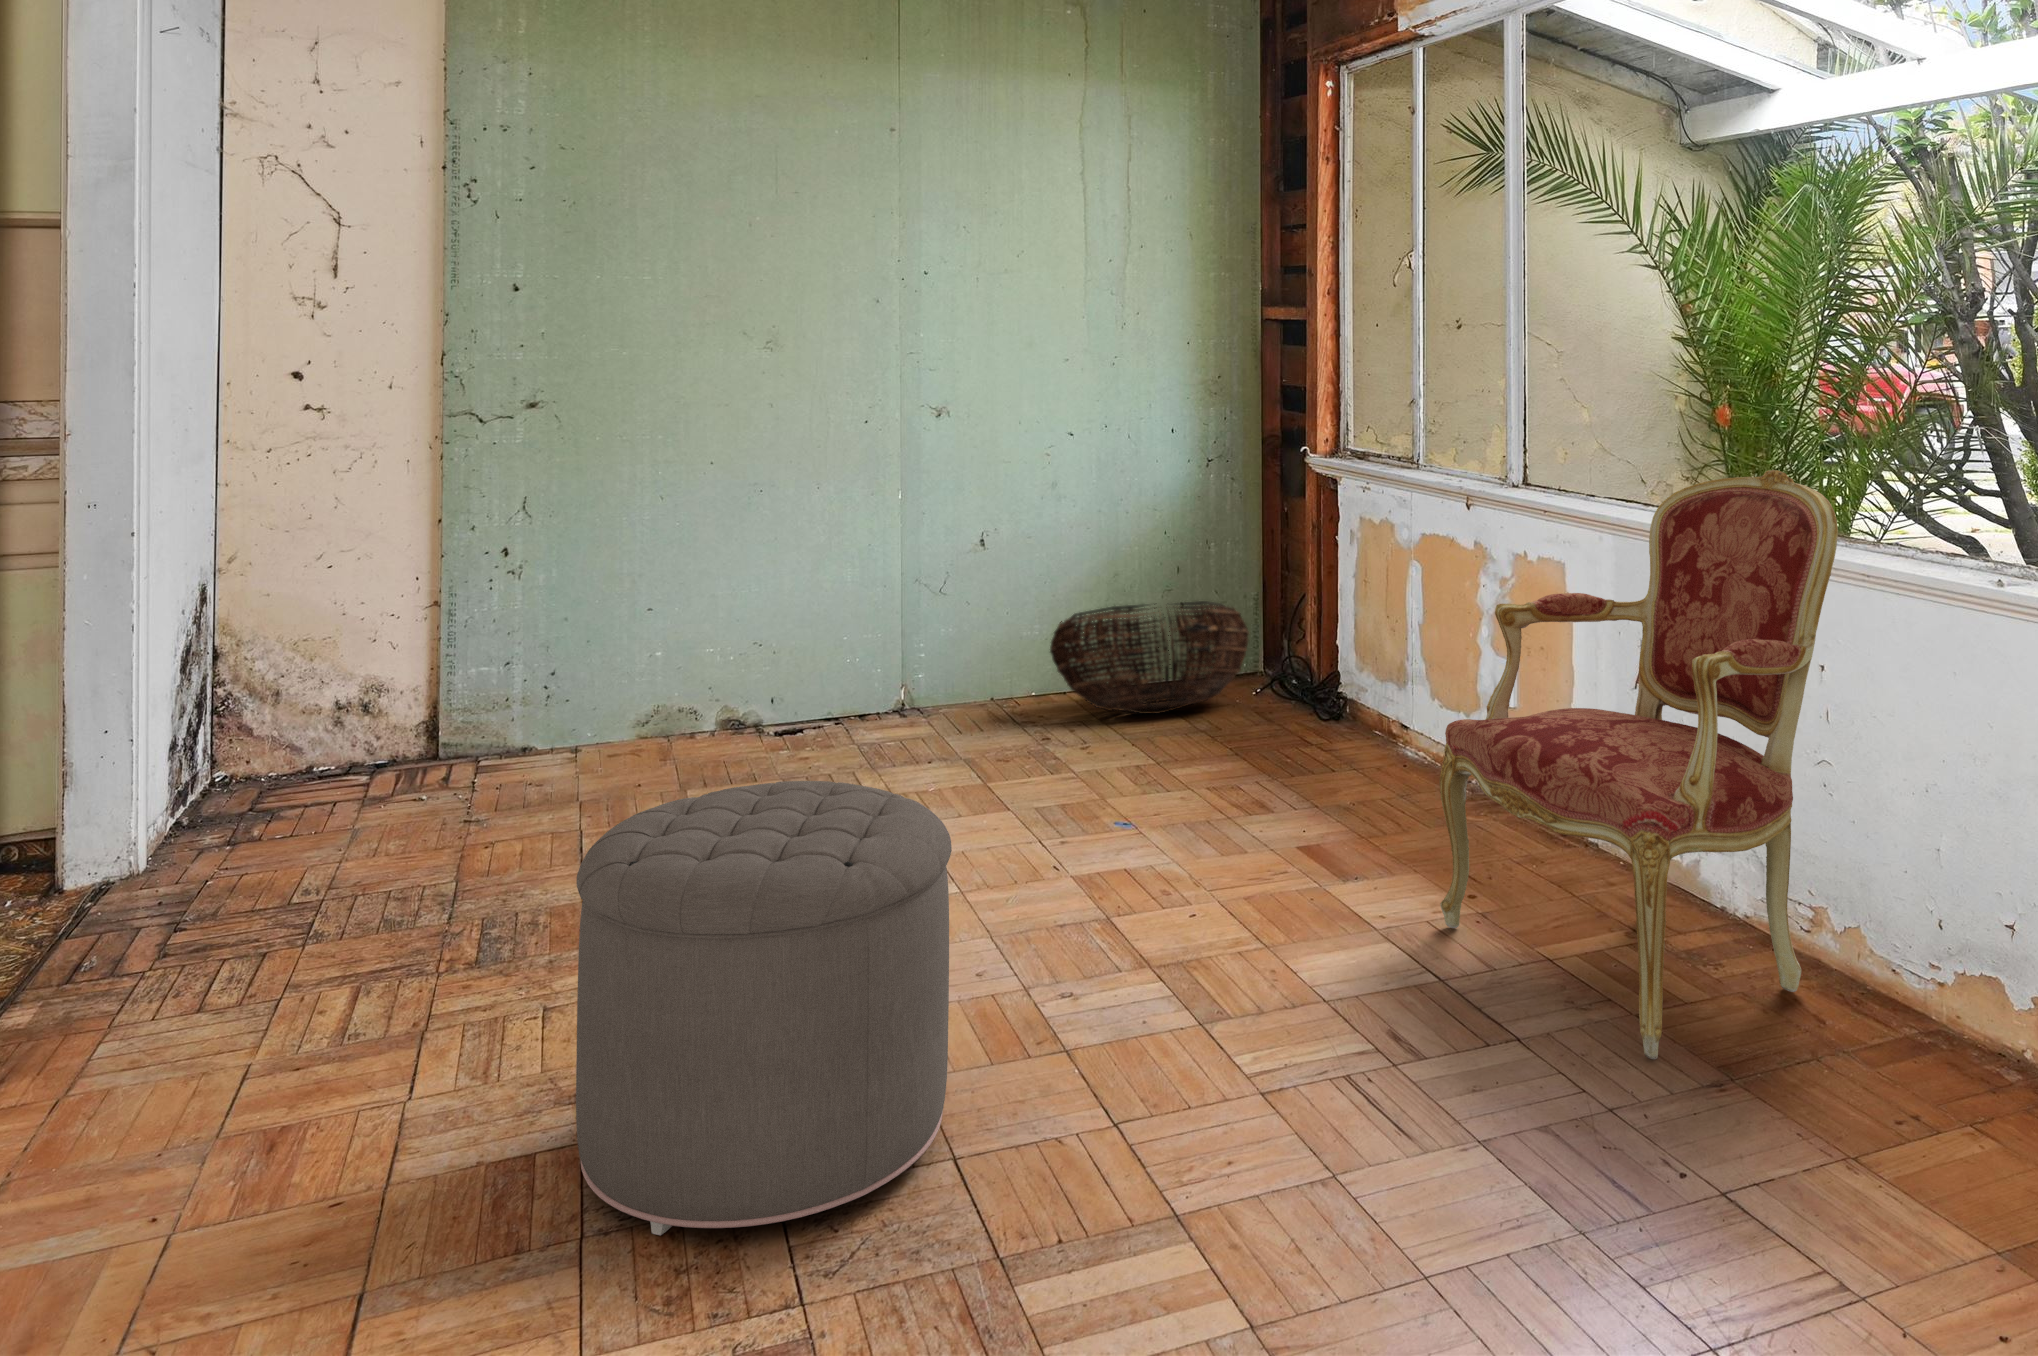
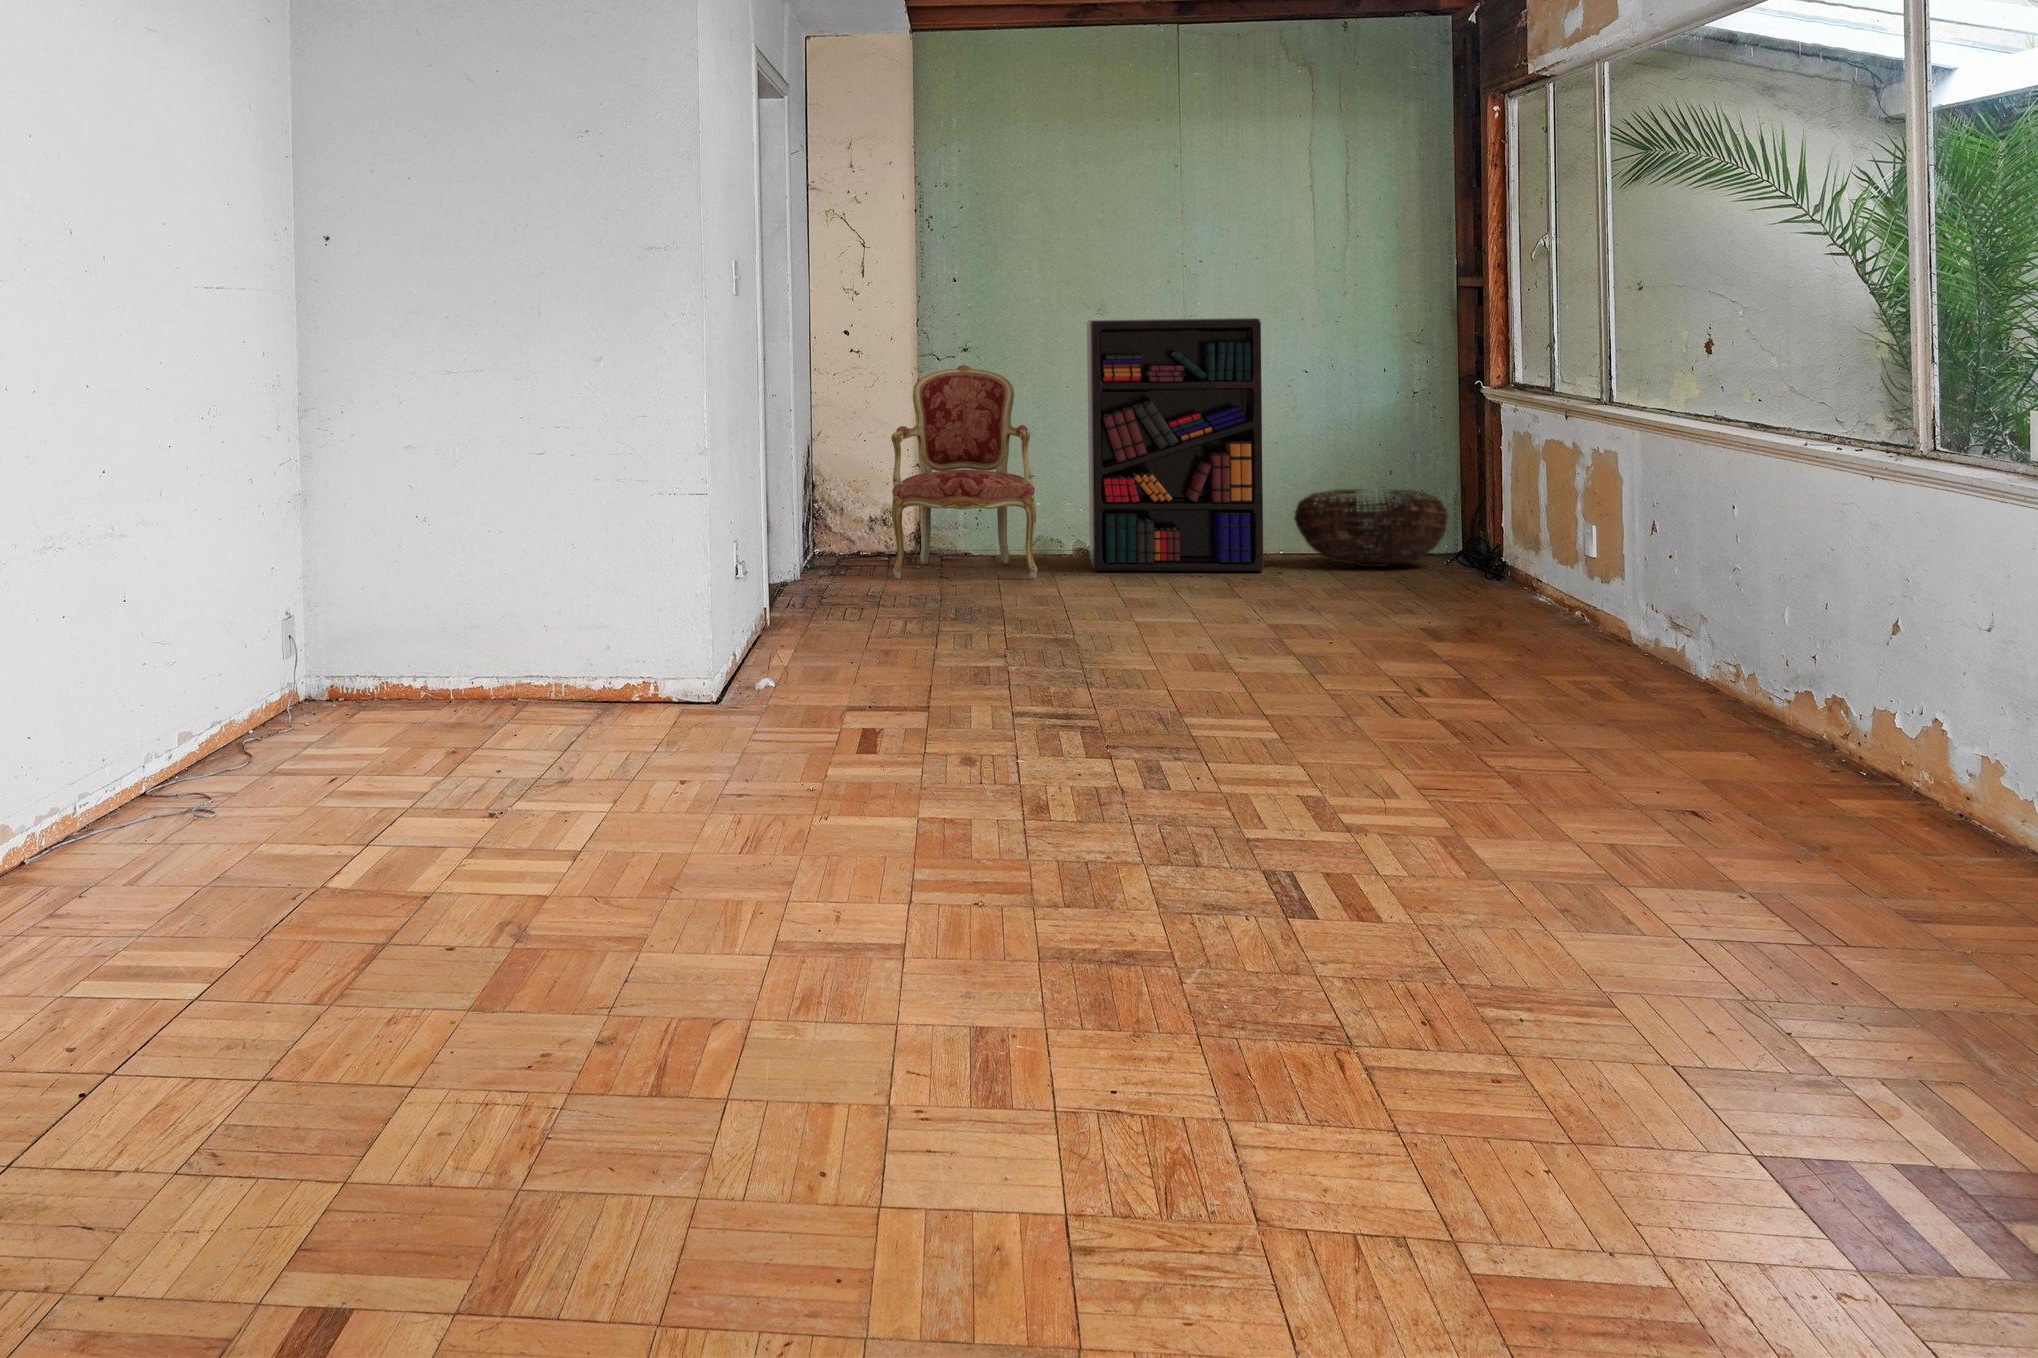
bookshelf: none [741,357,1020,766] -> present [1087,318,1263,572]
armchair: present [1440,470,1838,1059] -> present [891,365,1037,579]
ottoman: present [576,781,952,1235] -> none [980,525,1142,689]

